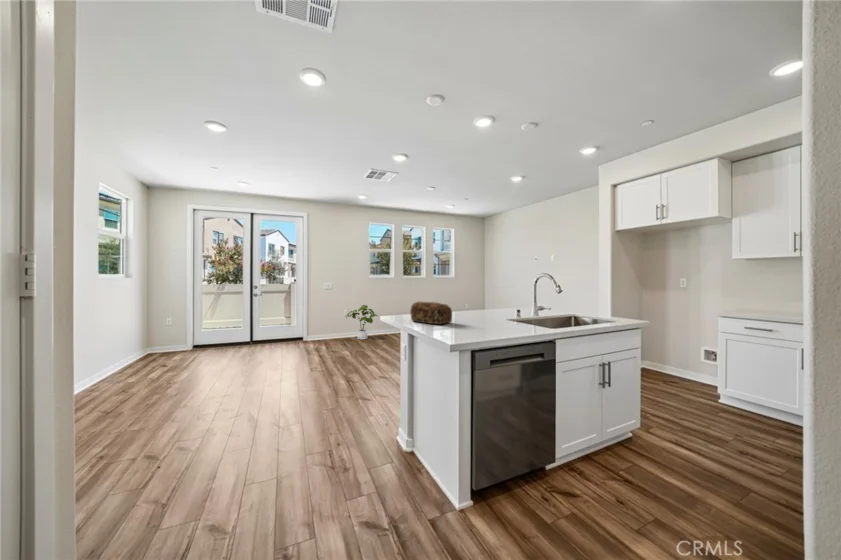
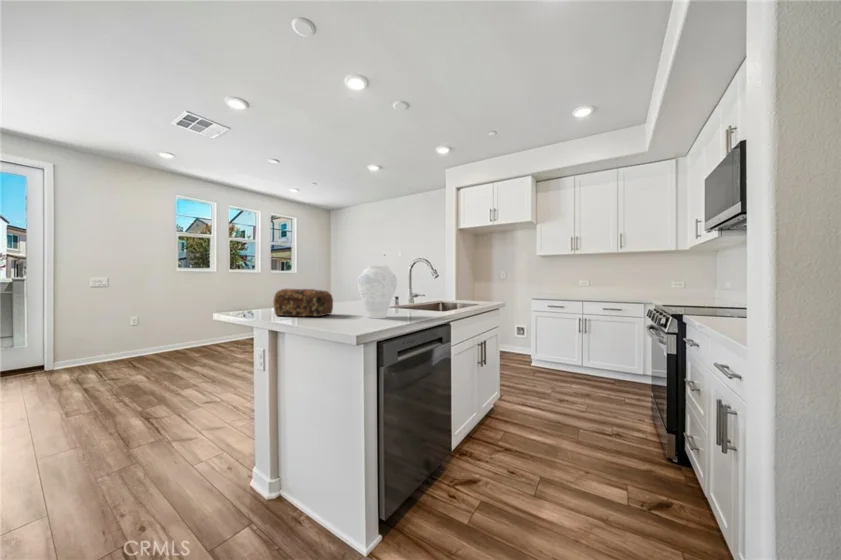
vase: none [467,286,500,330] -> present [357,266,397,318]
house plant: present [346,305,378,340] -> none [135,308,191,357]

